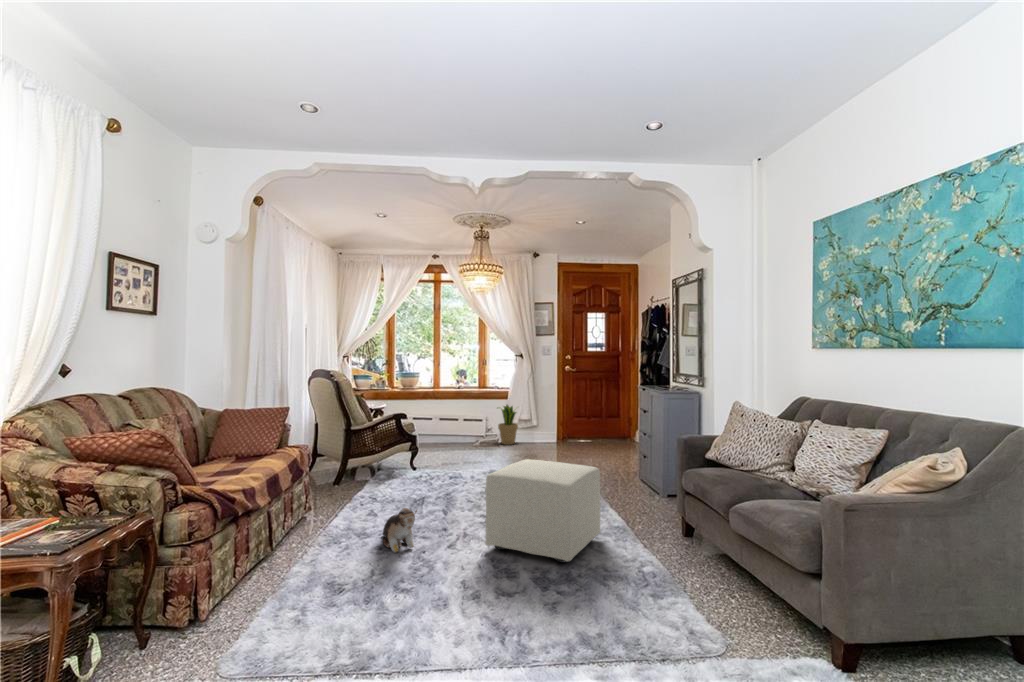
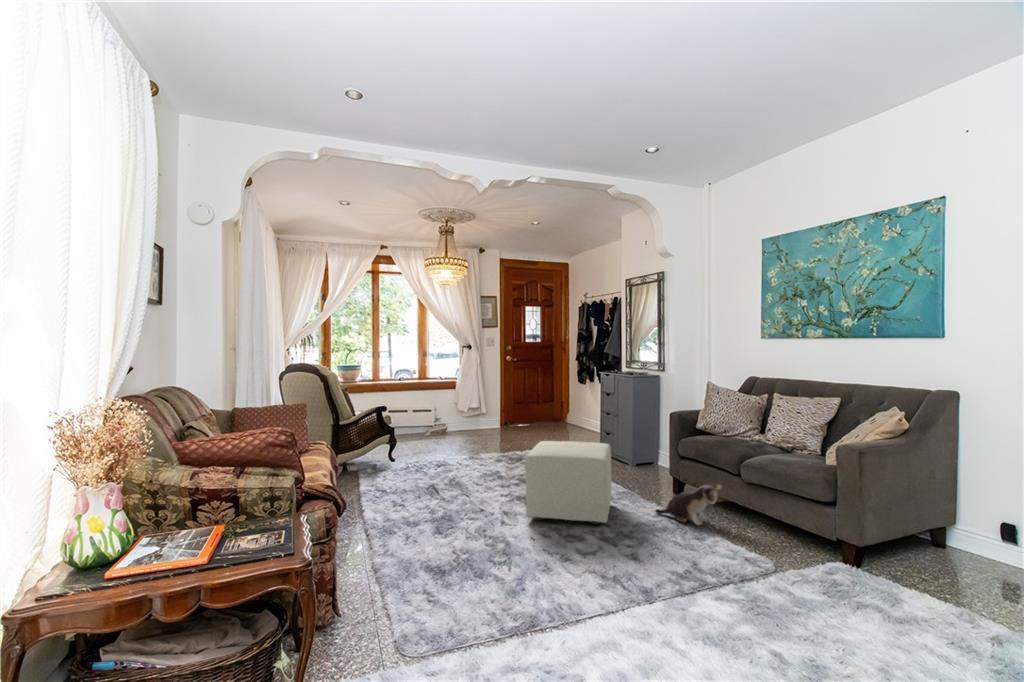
potted plant: present [498,405,518,445] -> none [448,393,469,432]
plush toy: present [383,508,417,553] -> present [655,484,722,525]

